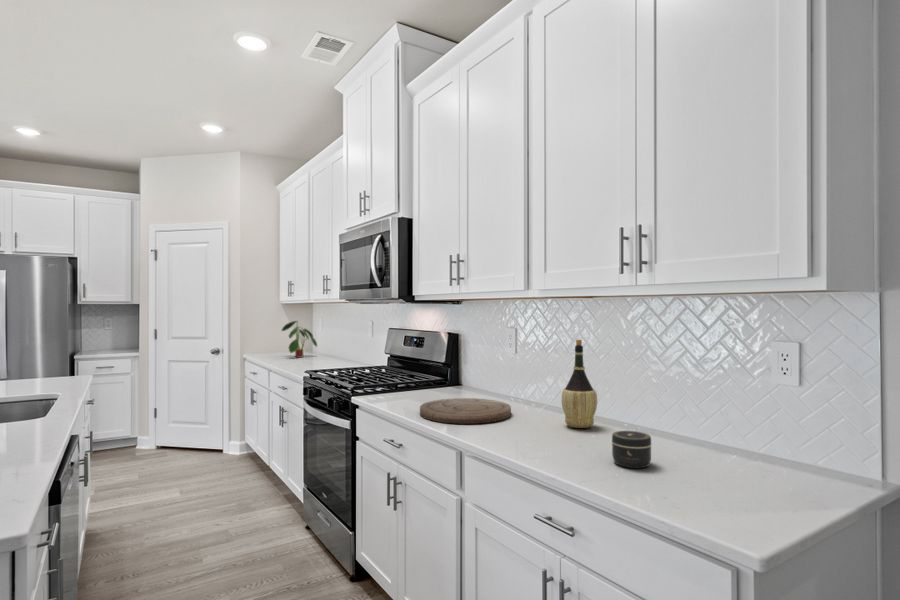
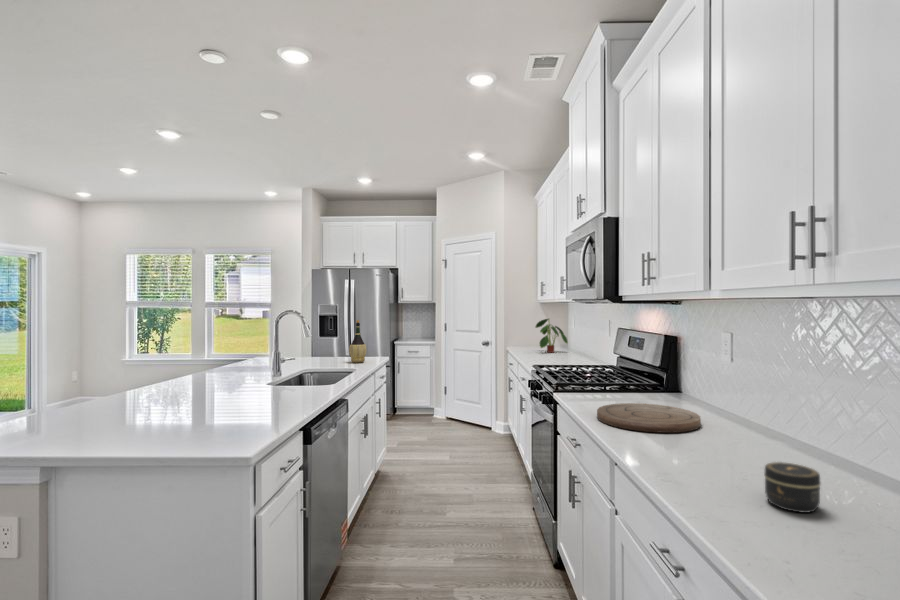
wine bottle: present [562,340,597,428] -> present [349,320,367,363]

